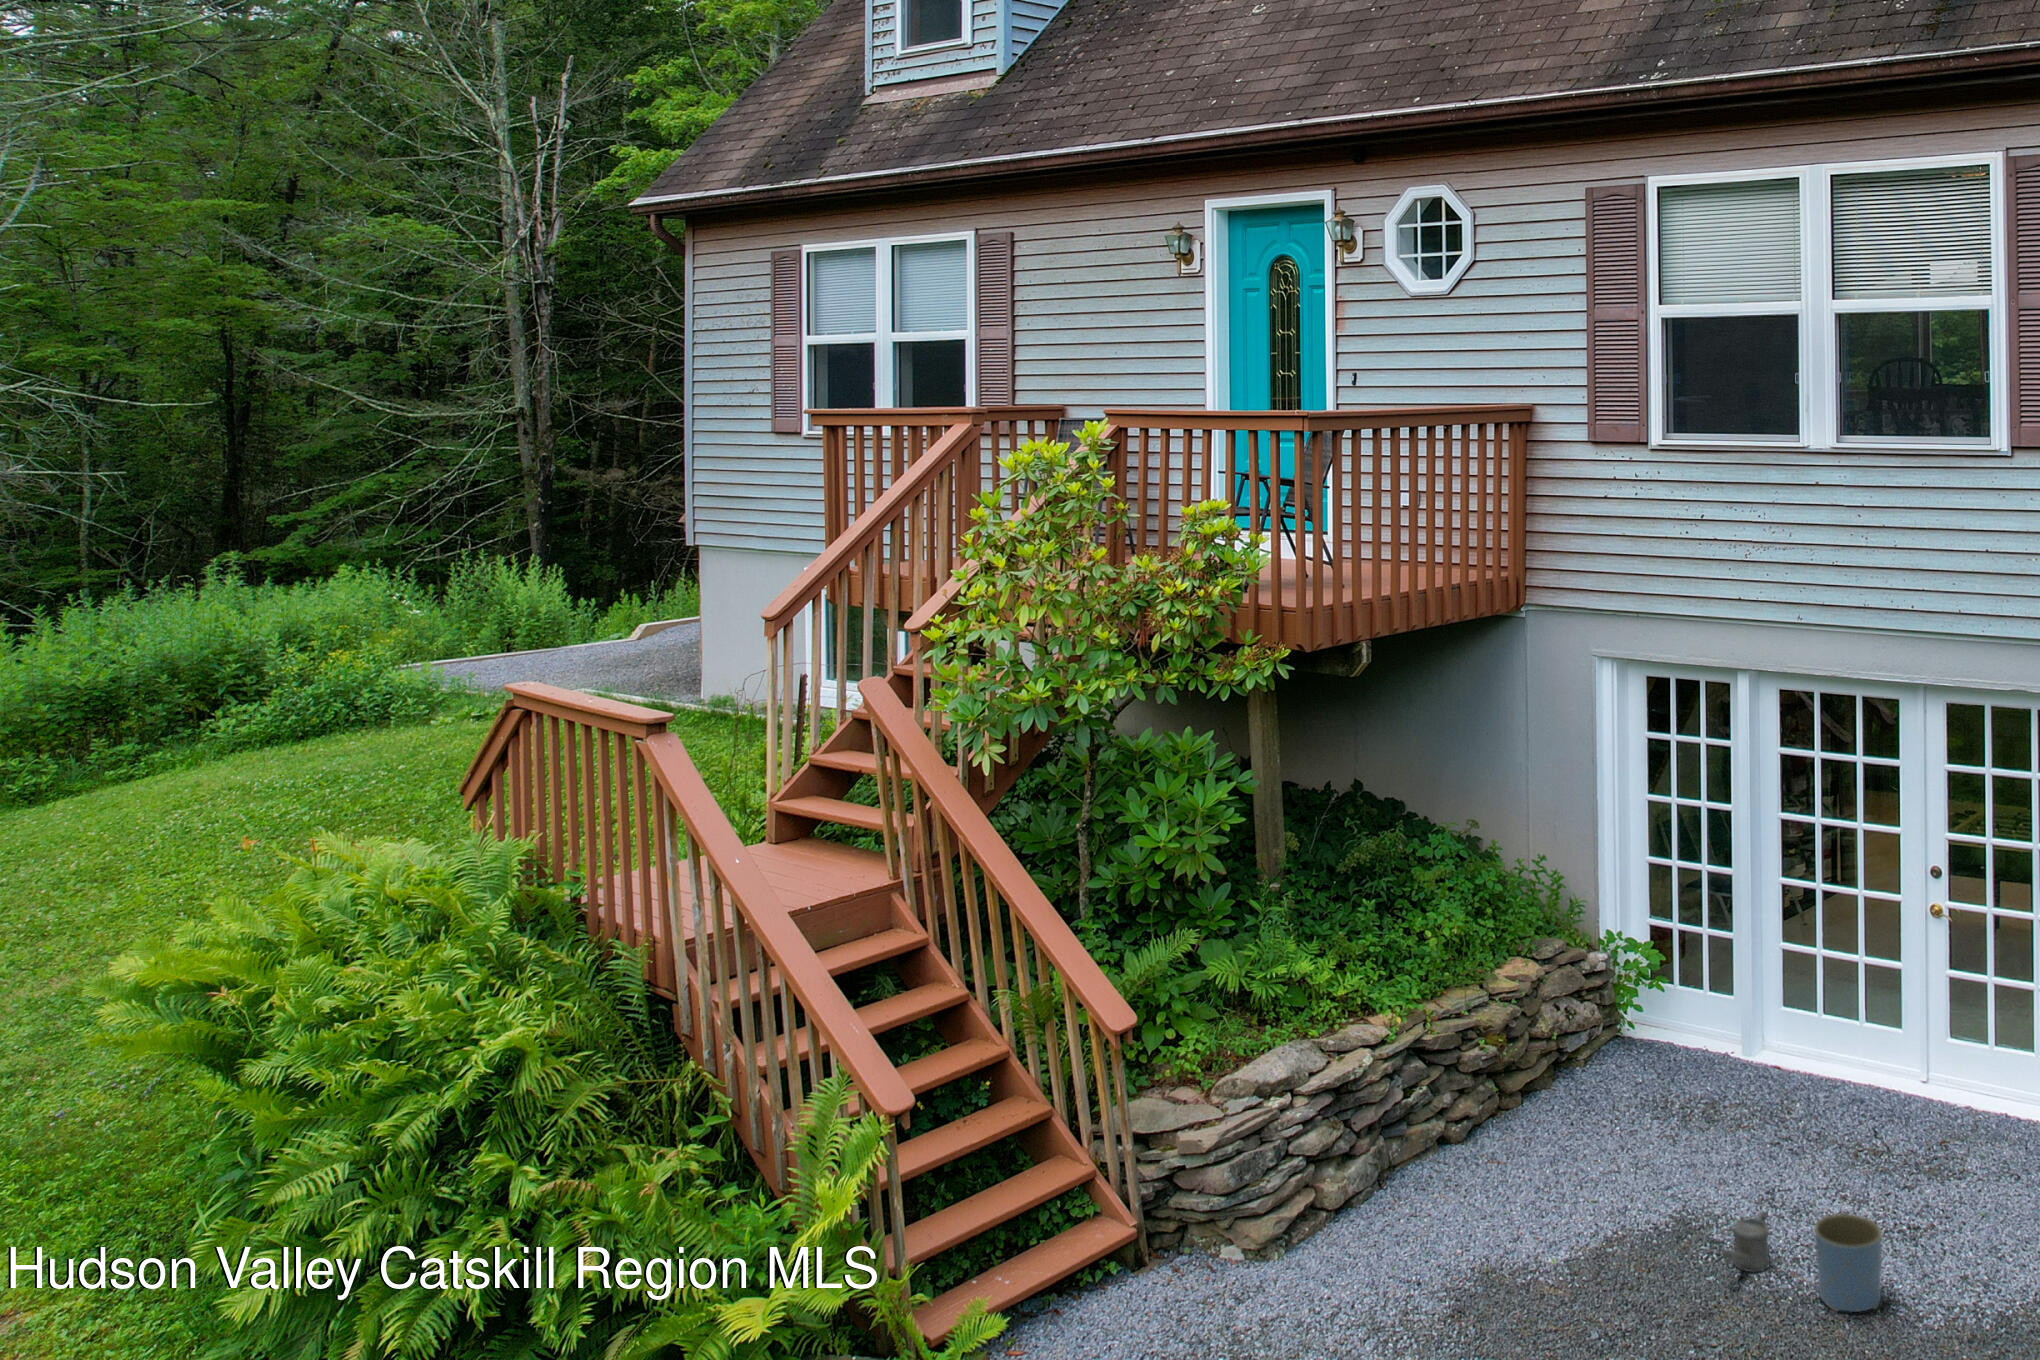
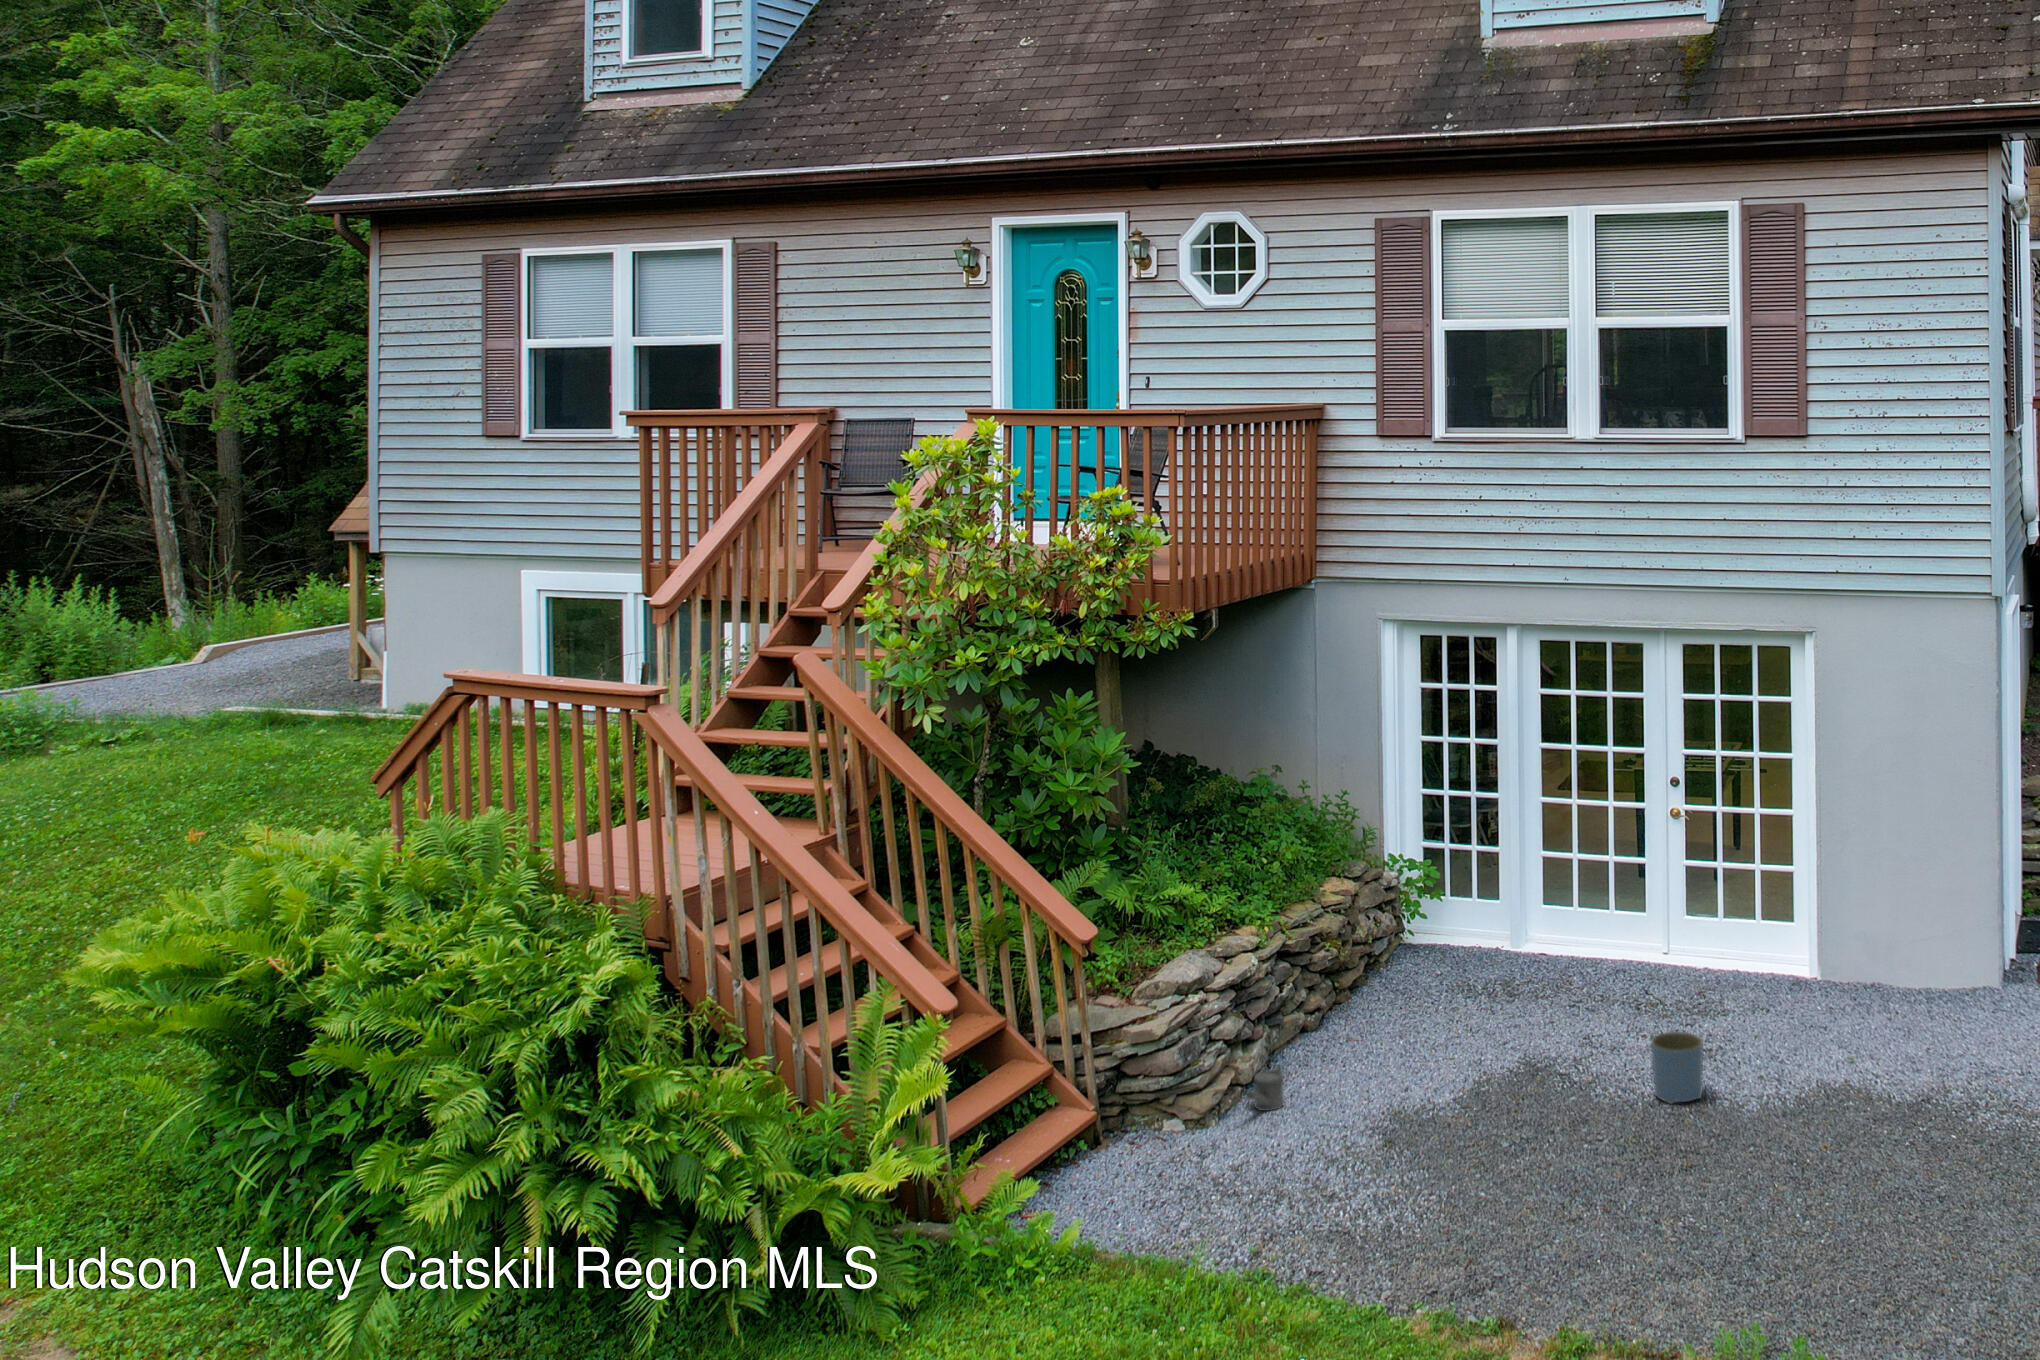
watering can: present [1723,1212,1770,1273] -> present [1246,1065,1284,1111]

